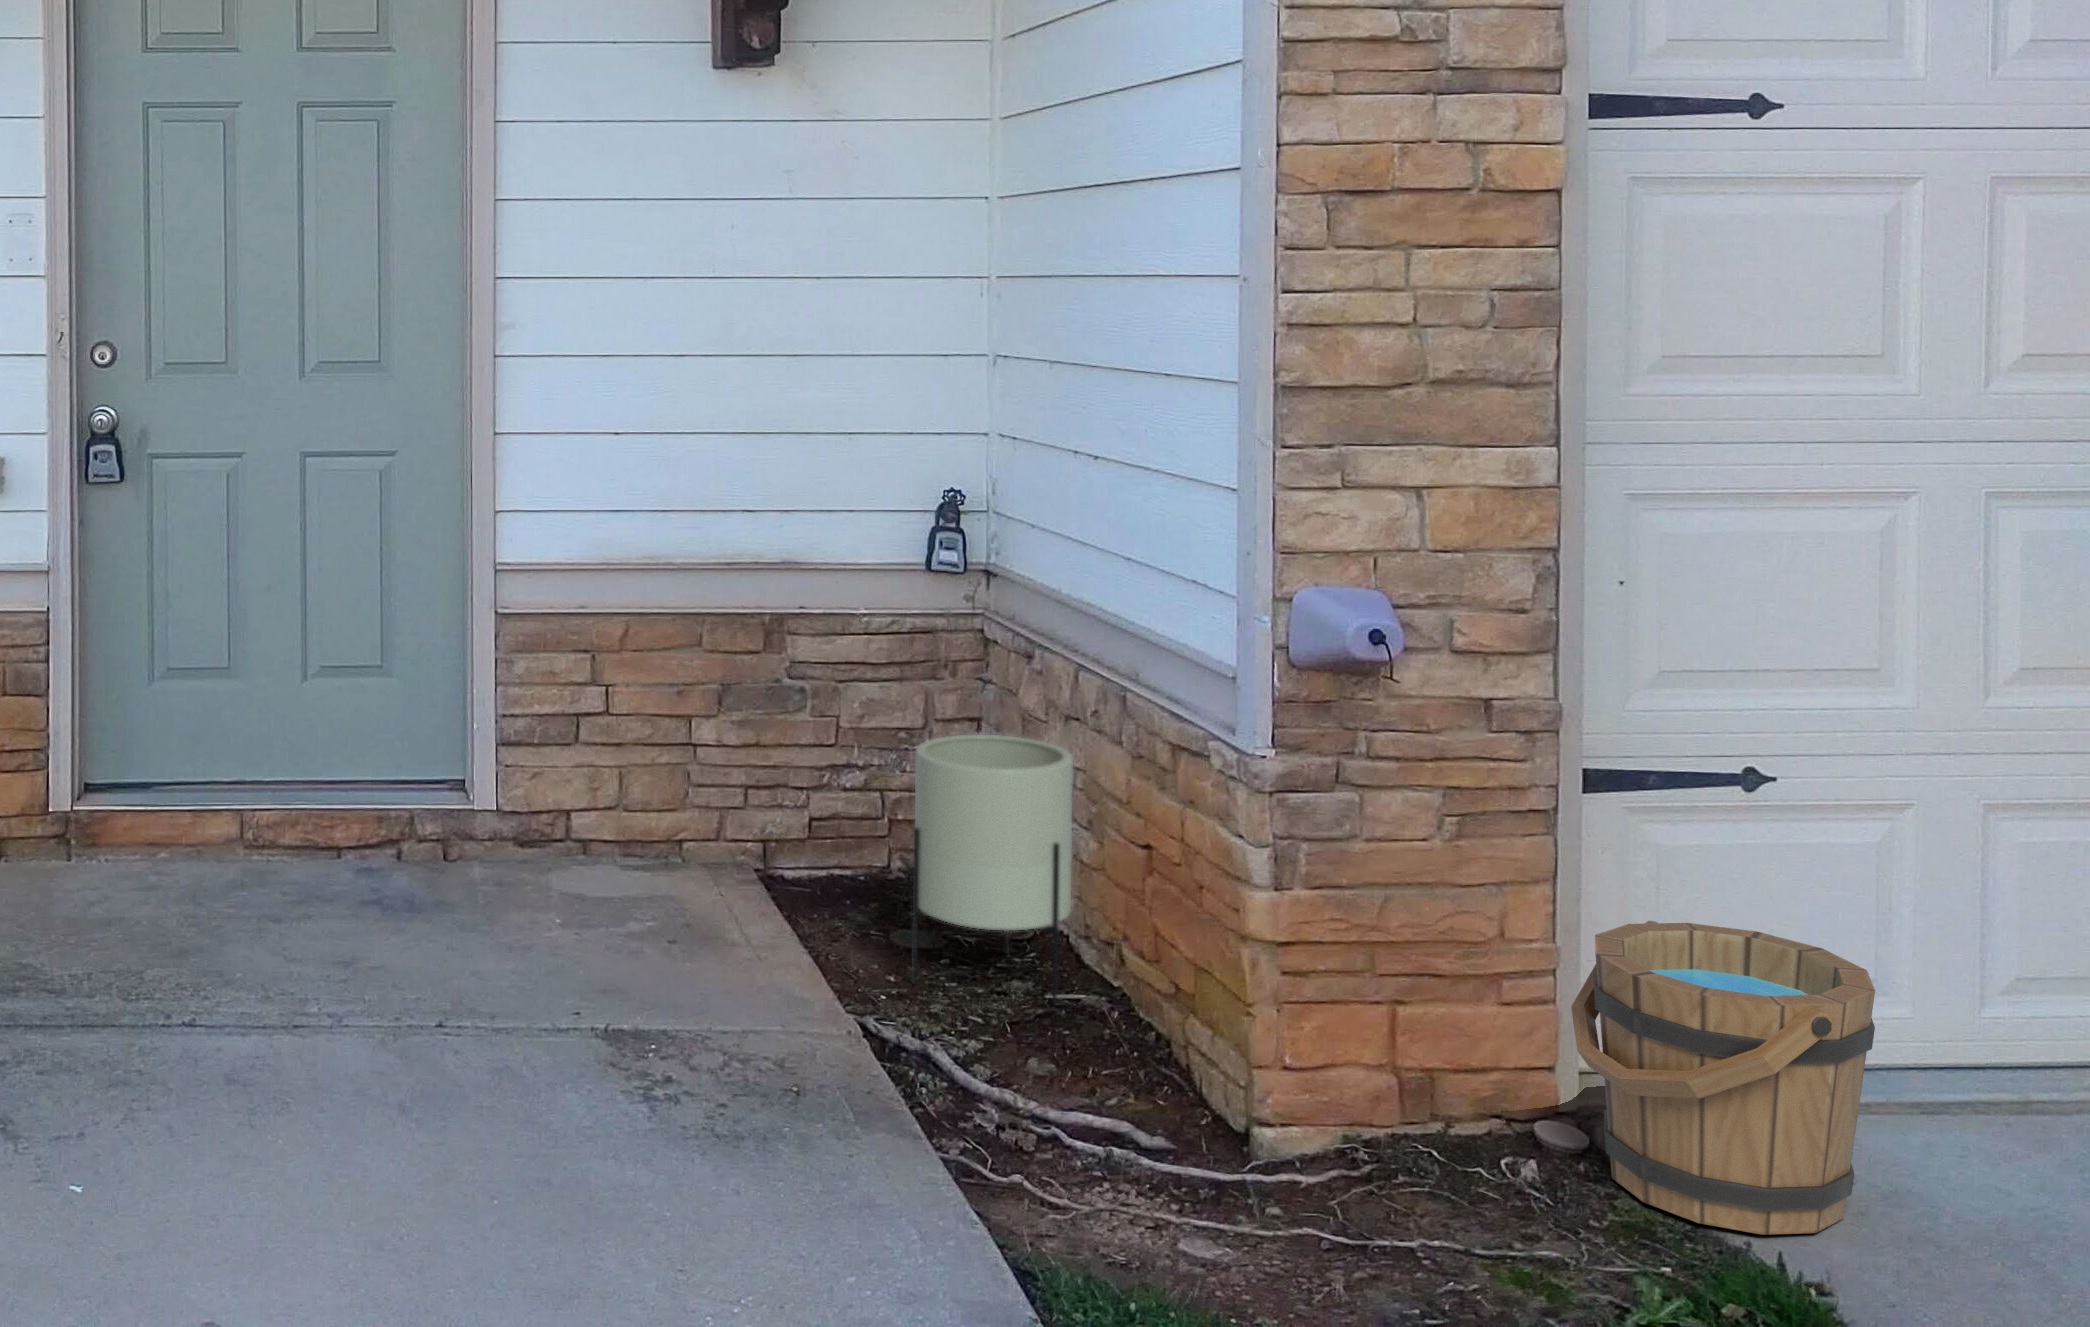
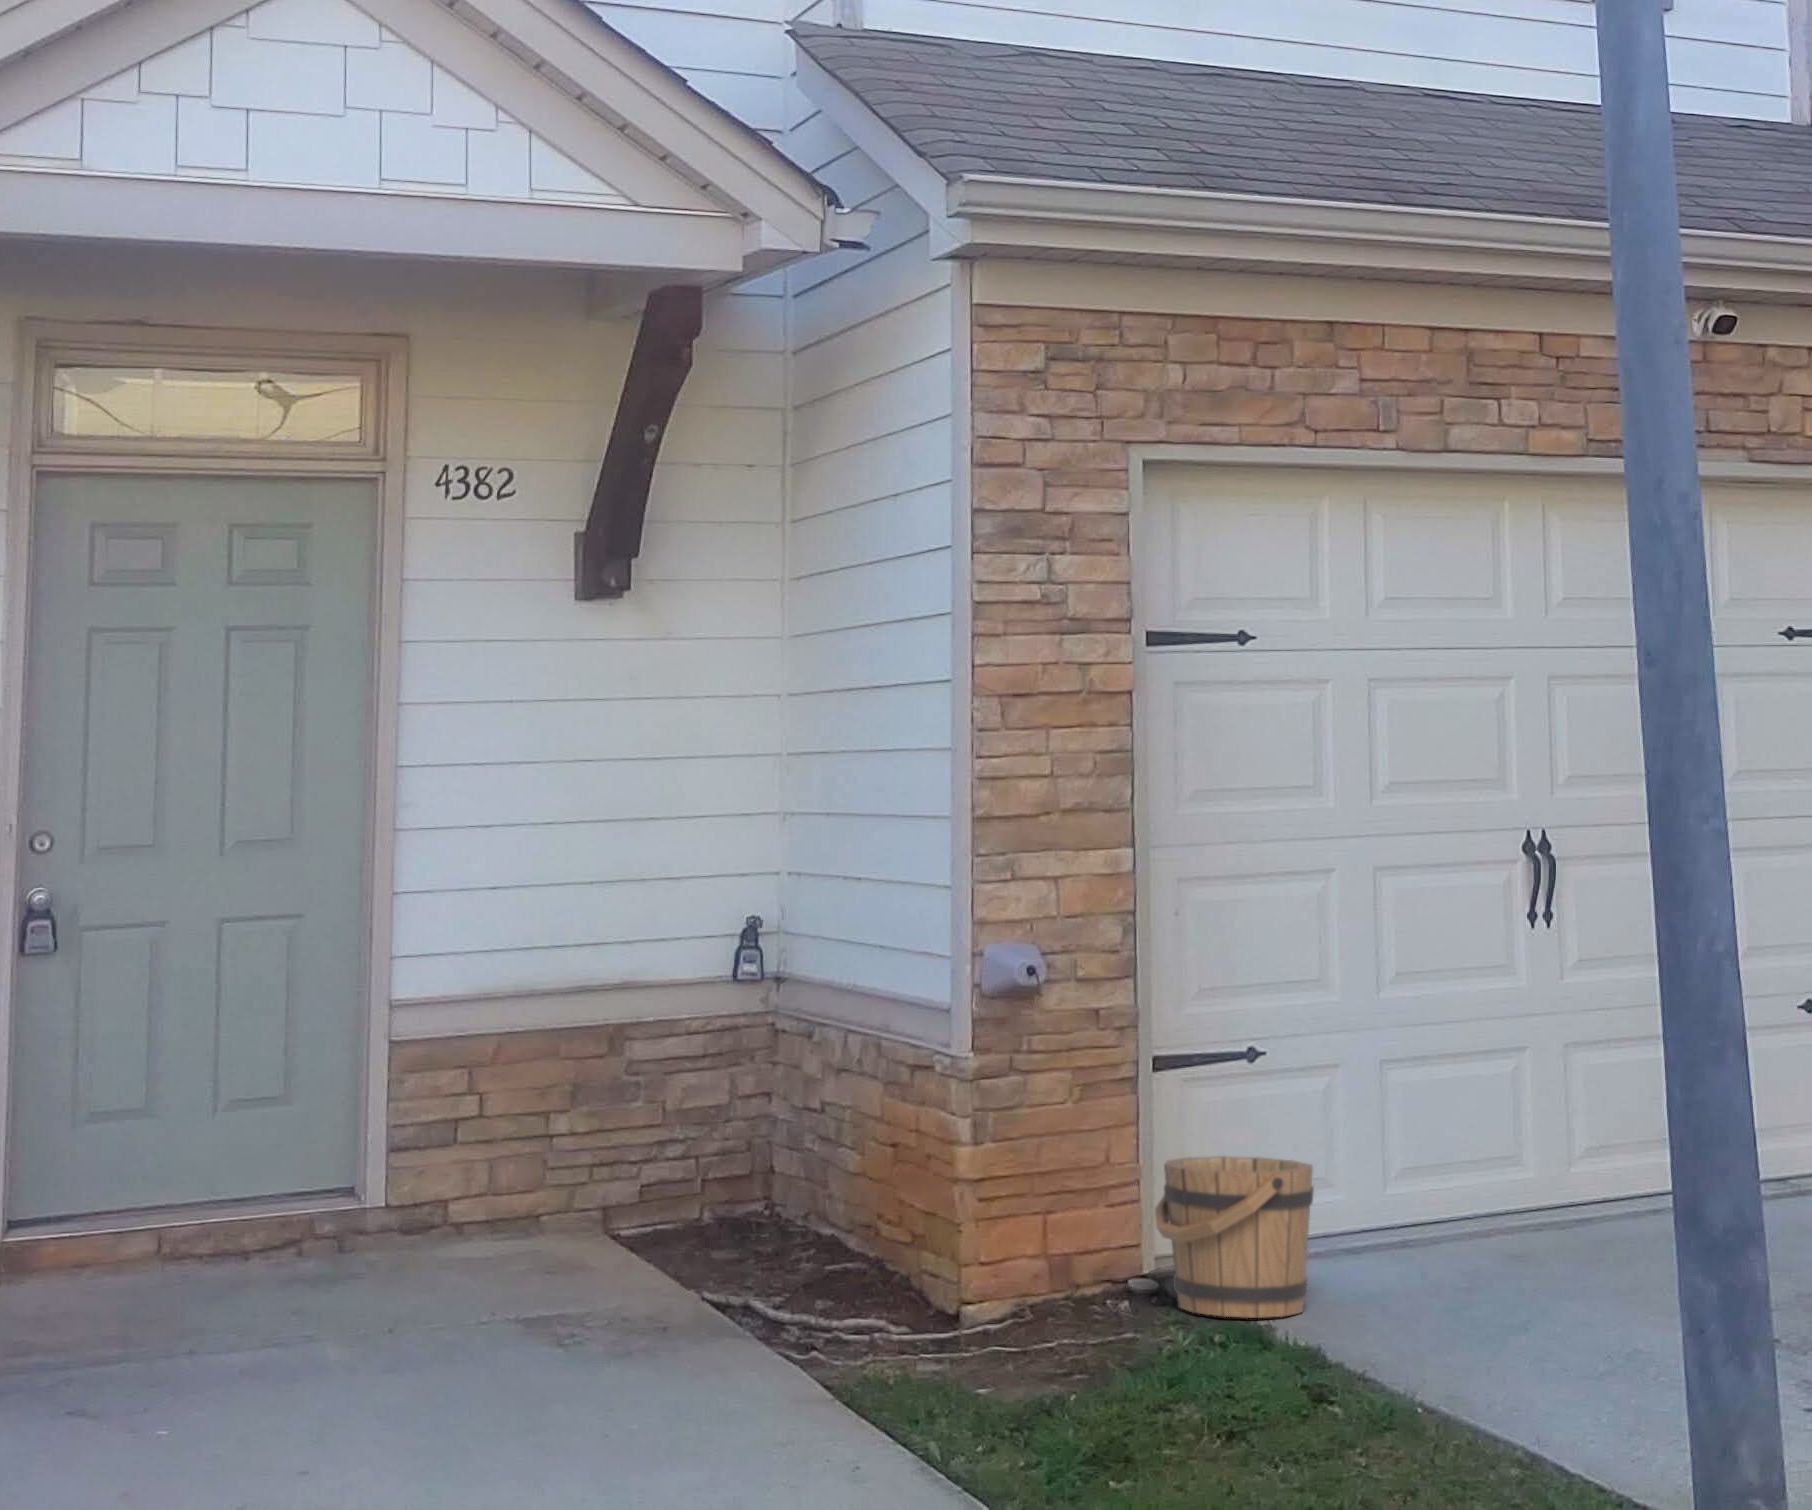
planter: present [912,735,1073,1003] -> none [735,1087,844,1266]

